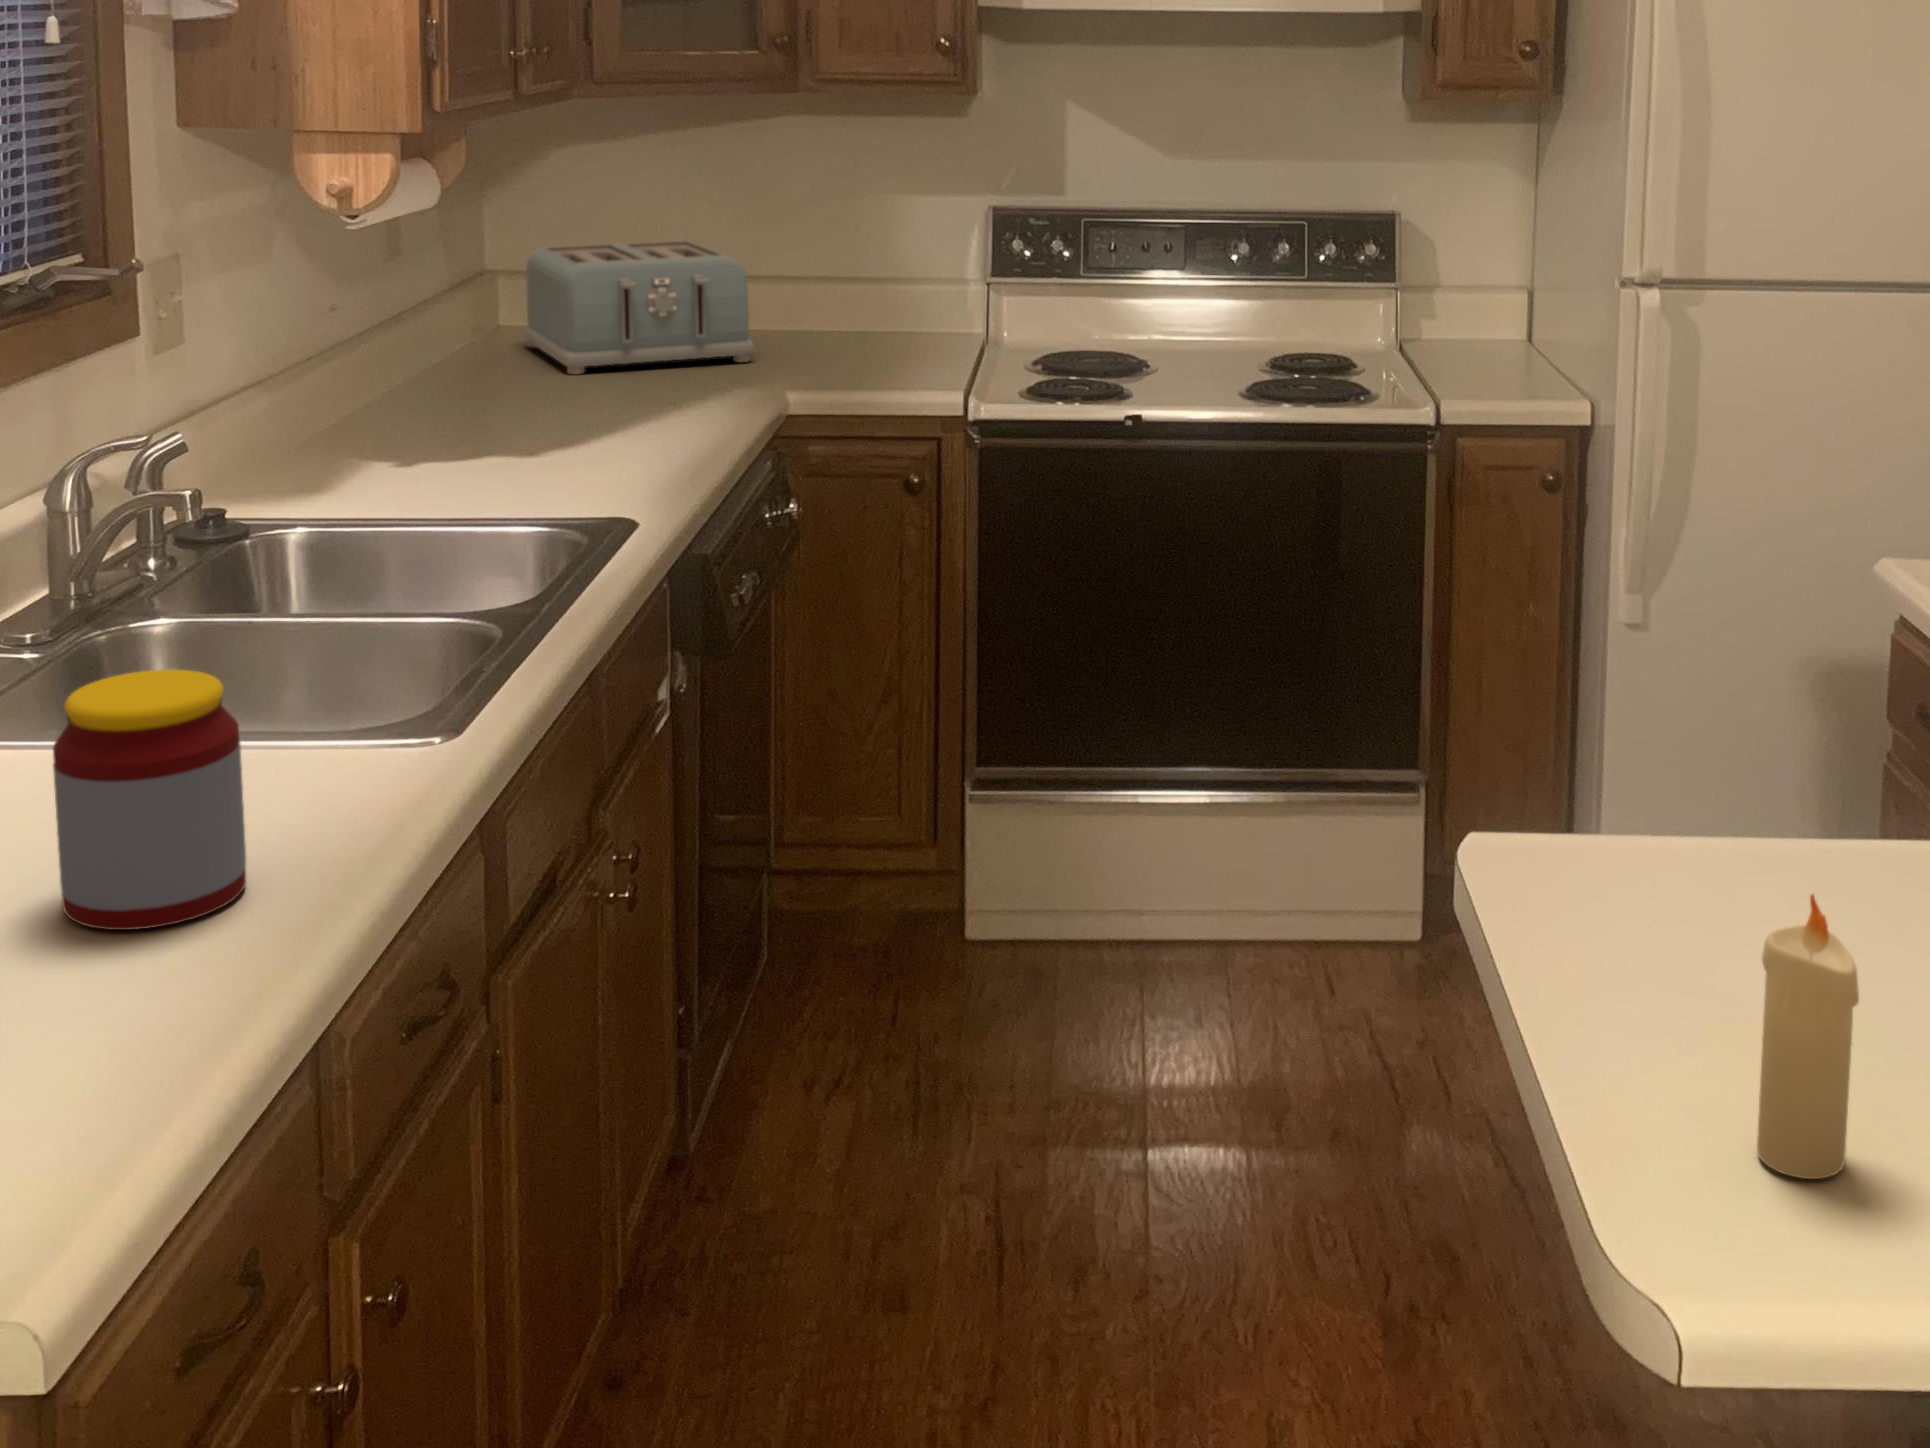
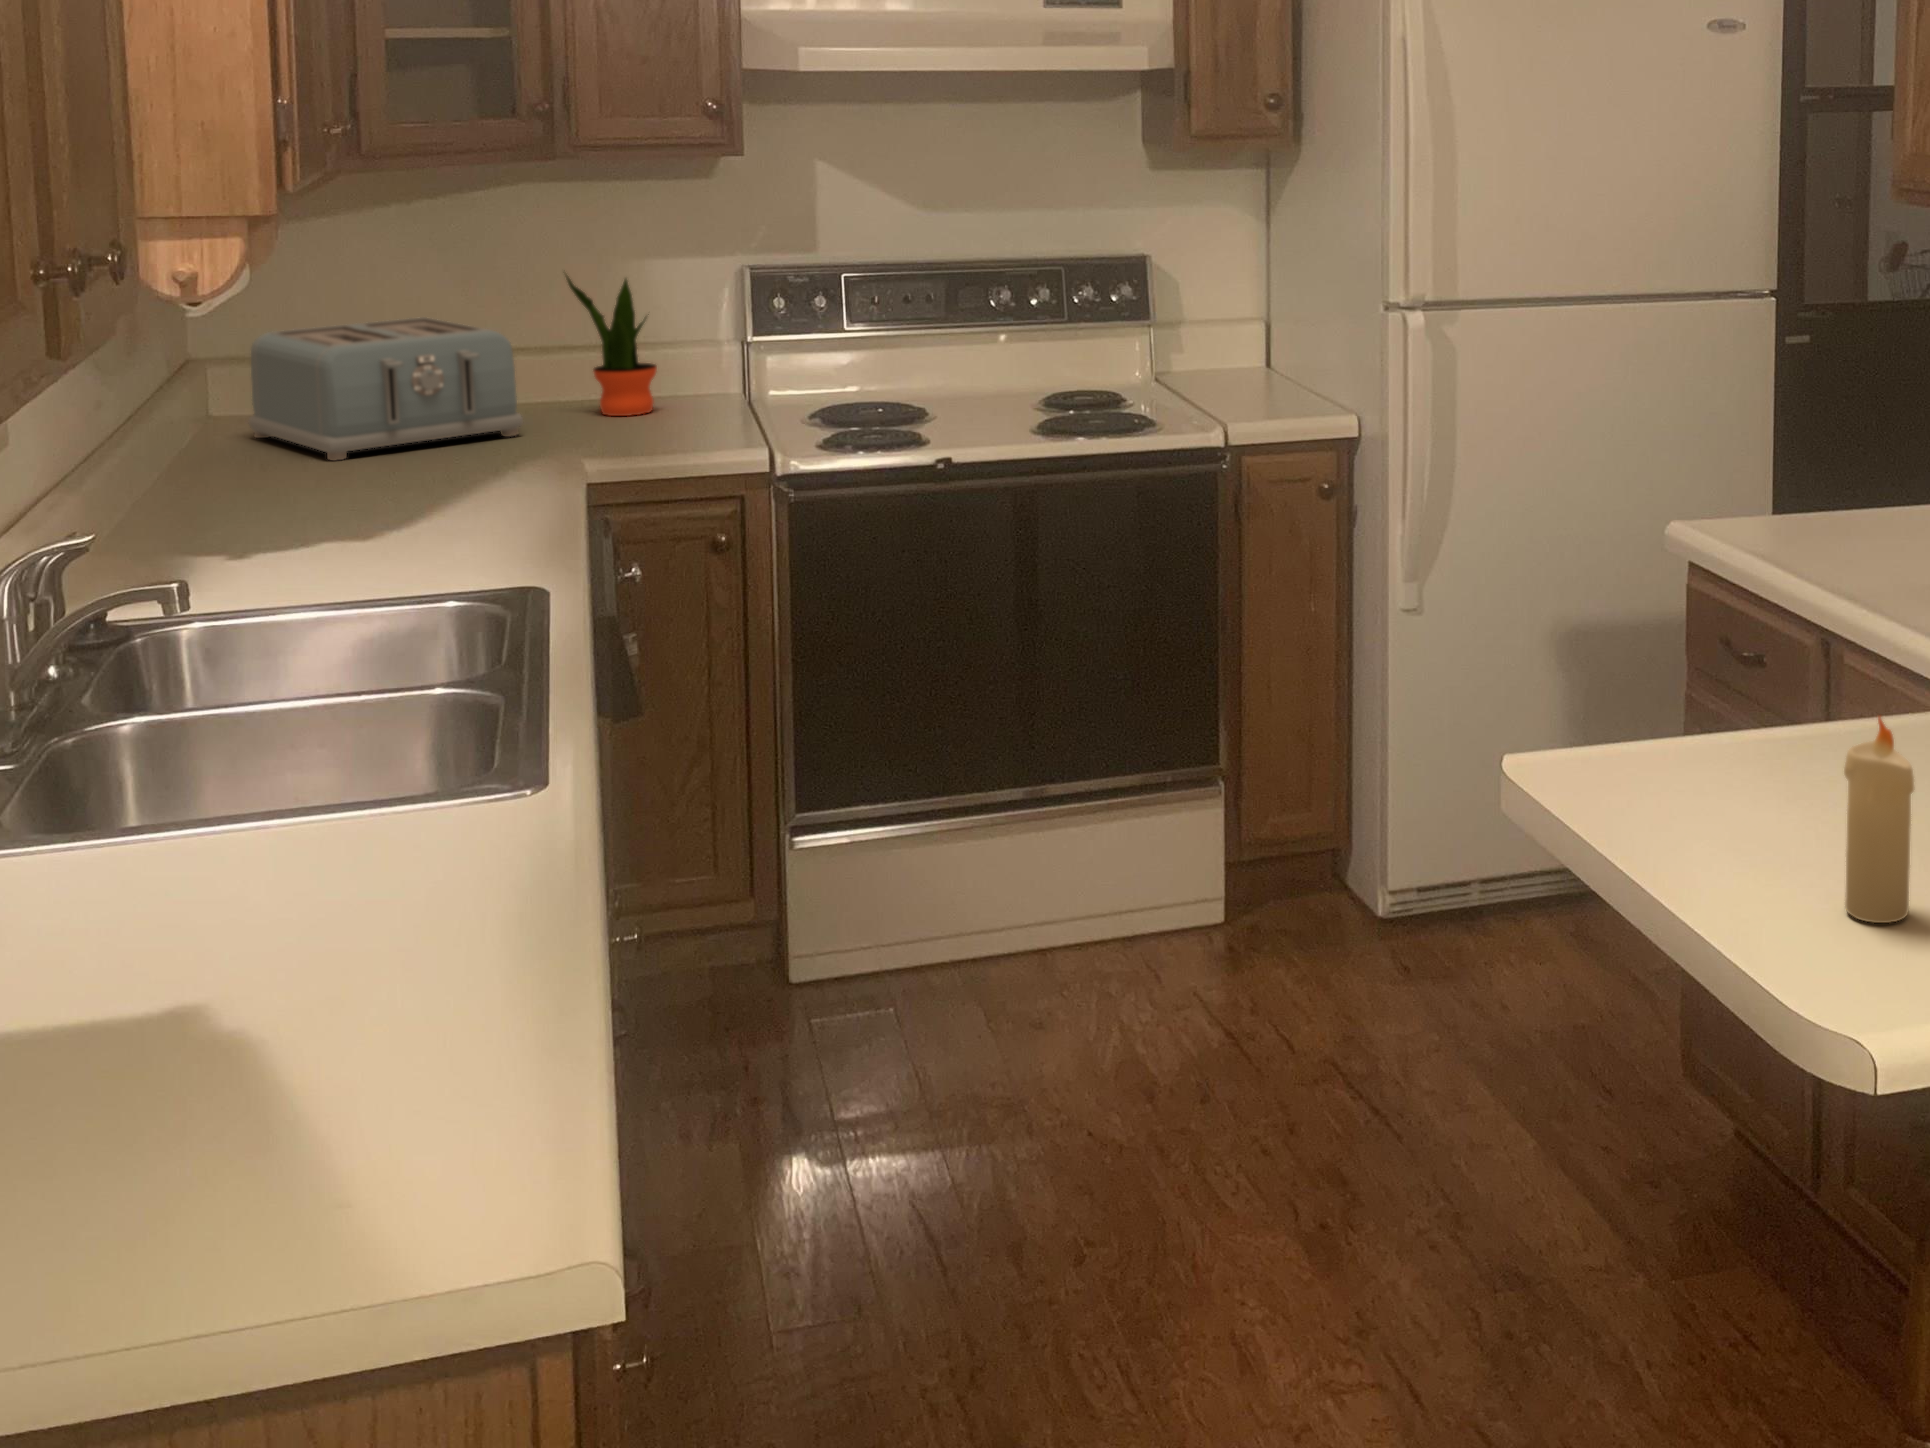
potted plant: none [811,200,896,349] -> present [566,275,657,416]
jar: present [53,669,246,930] -> none [267,726,454,976]

